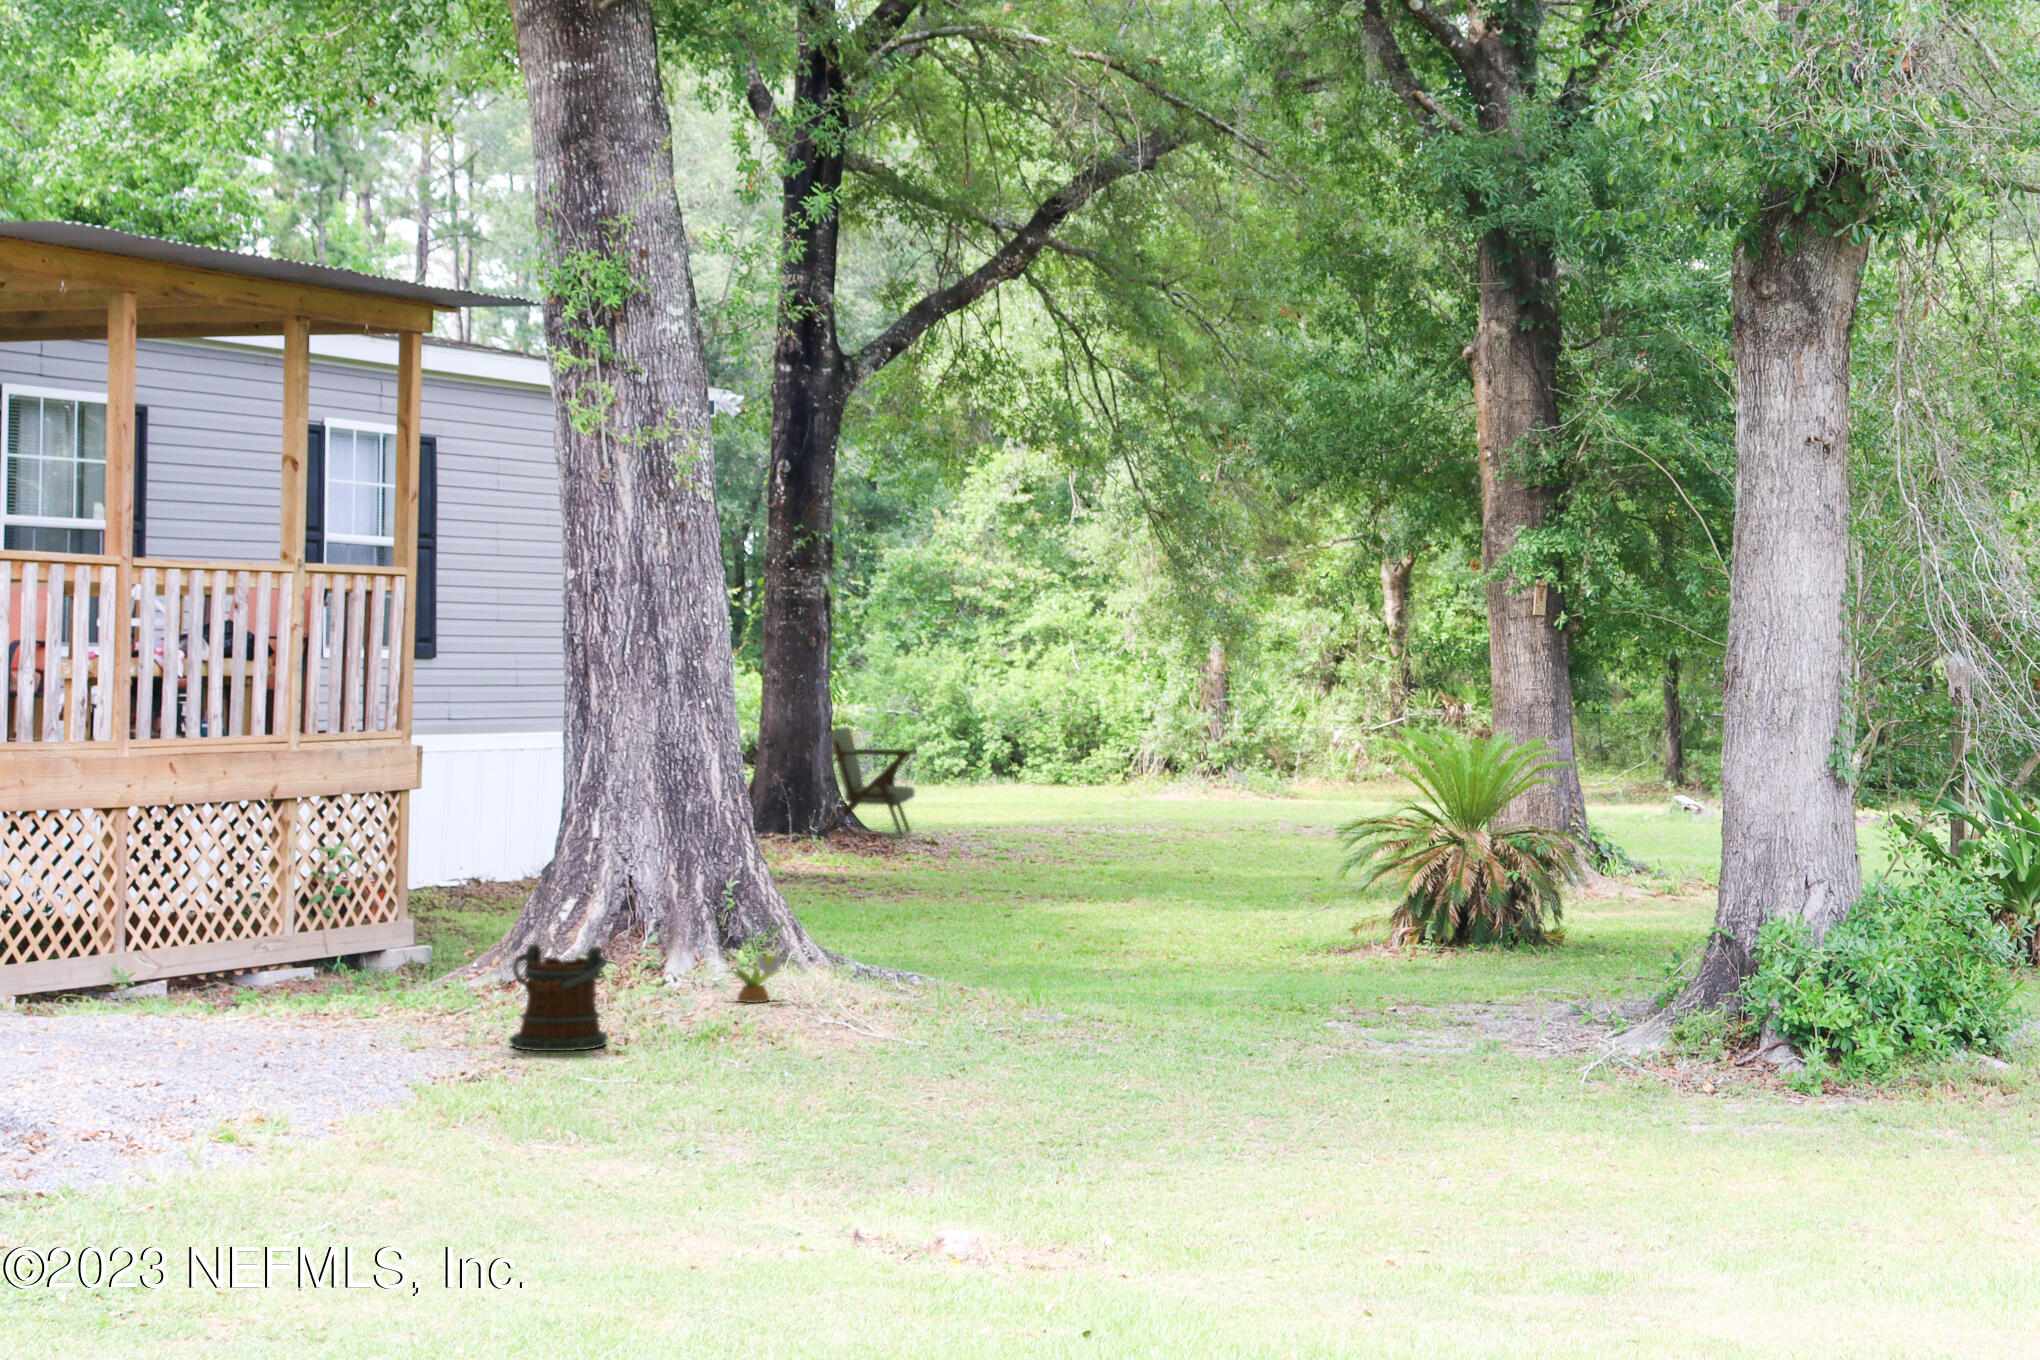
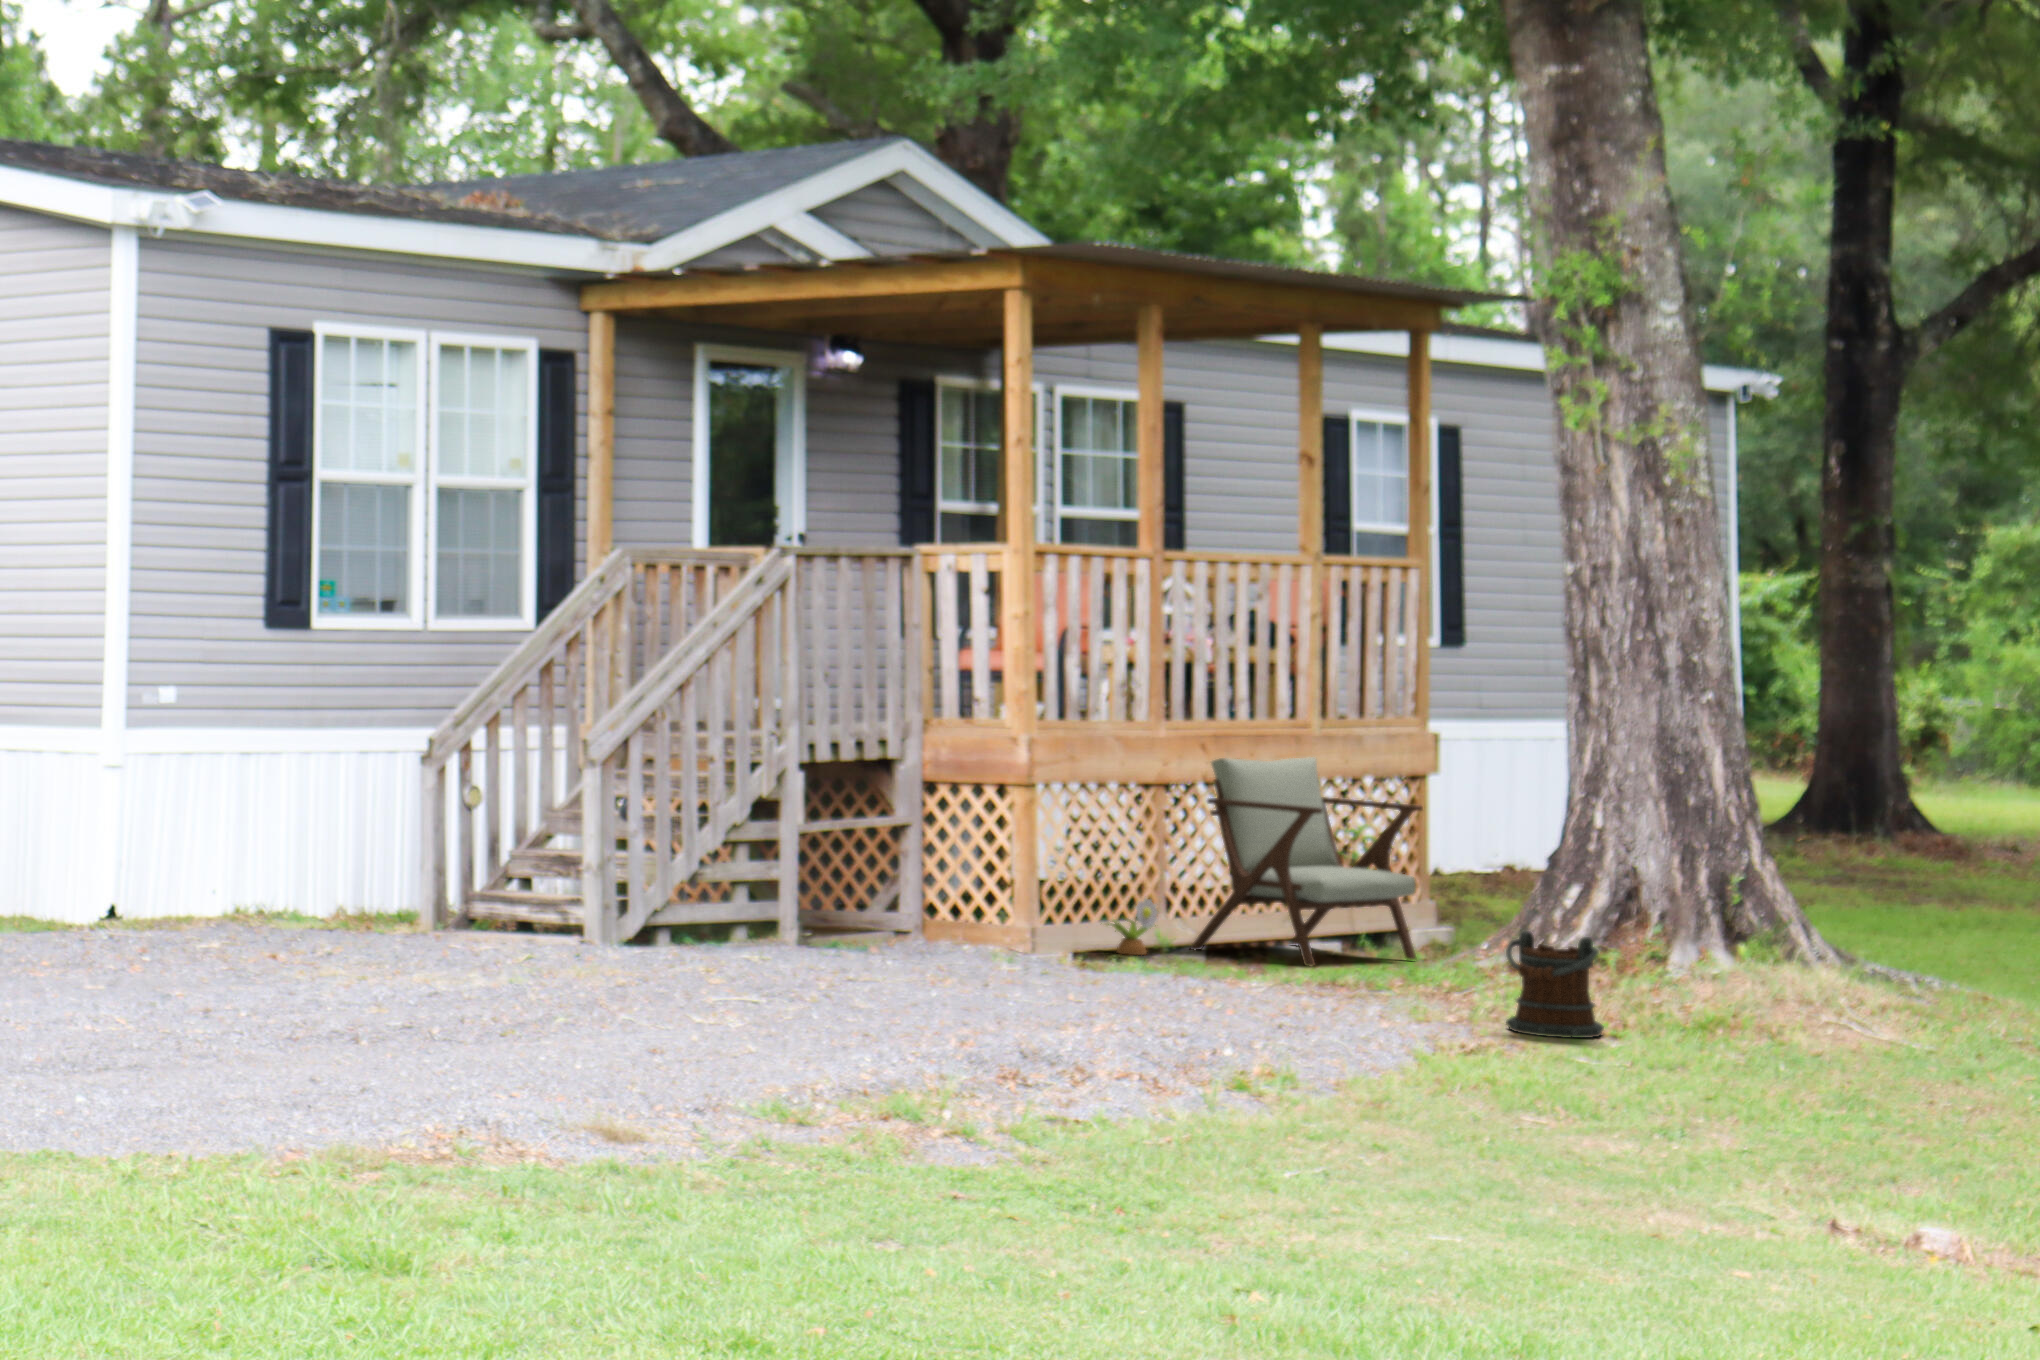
lounge chair: present [820,727,915,837] -> present [1189,757,1423,967]
decorative plant: present [722,954,782,1003] -> present [1107,898,1159,955]

